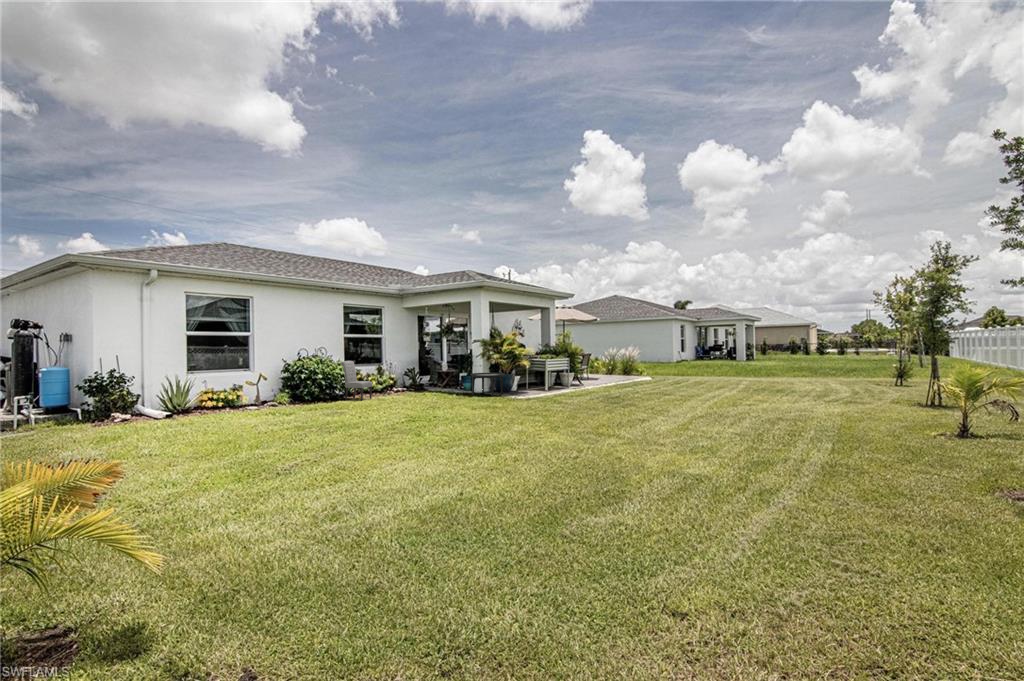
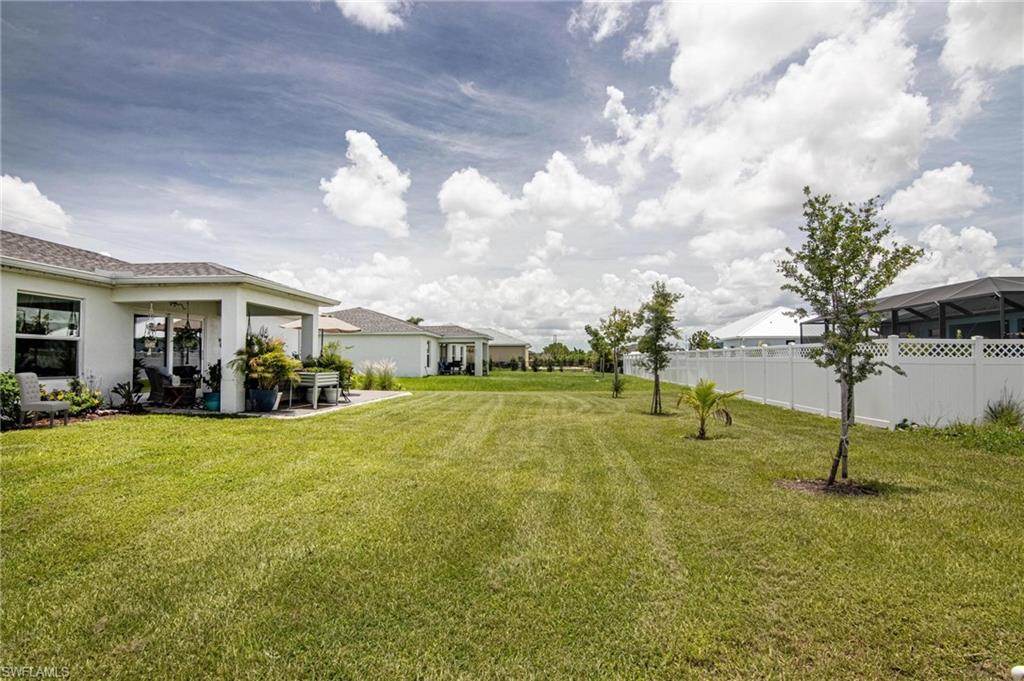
round table: present [470,373,505,396] -> none [220,389,267,416]

